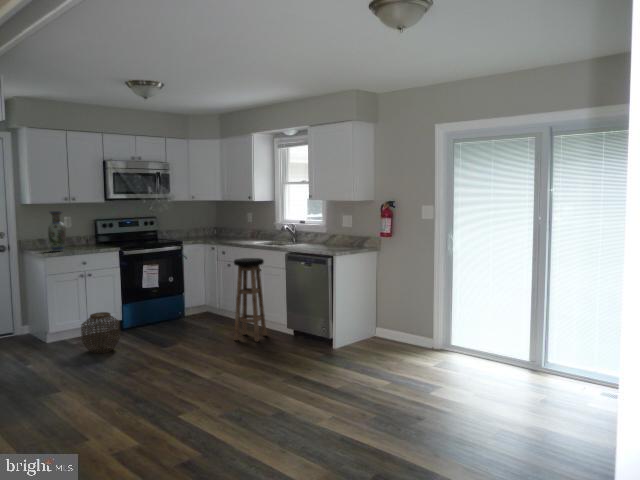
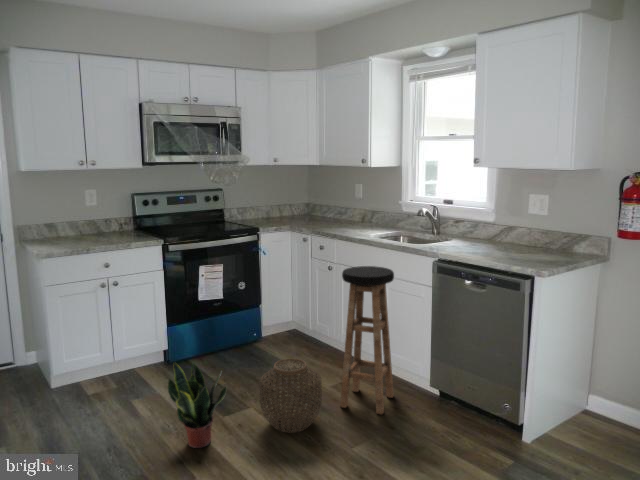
vase: present [48,211,66,251] -> none [48,183,77,248]
potted plant: none [132,308,167,358] -> present [168,363,227,448]
woven basket: present [81,312,120,353] -> present [259,359,322,433]

